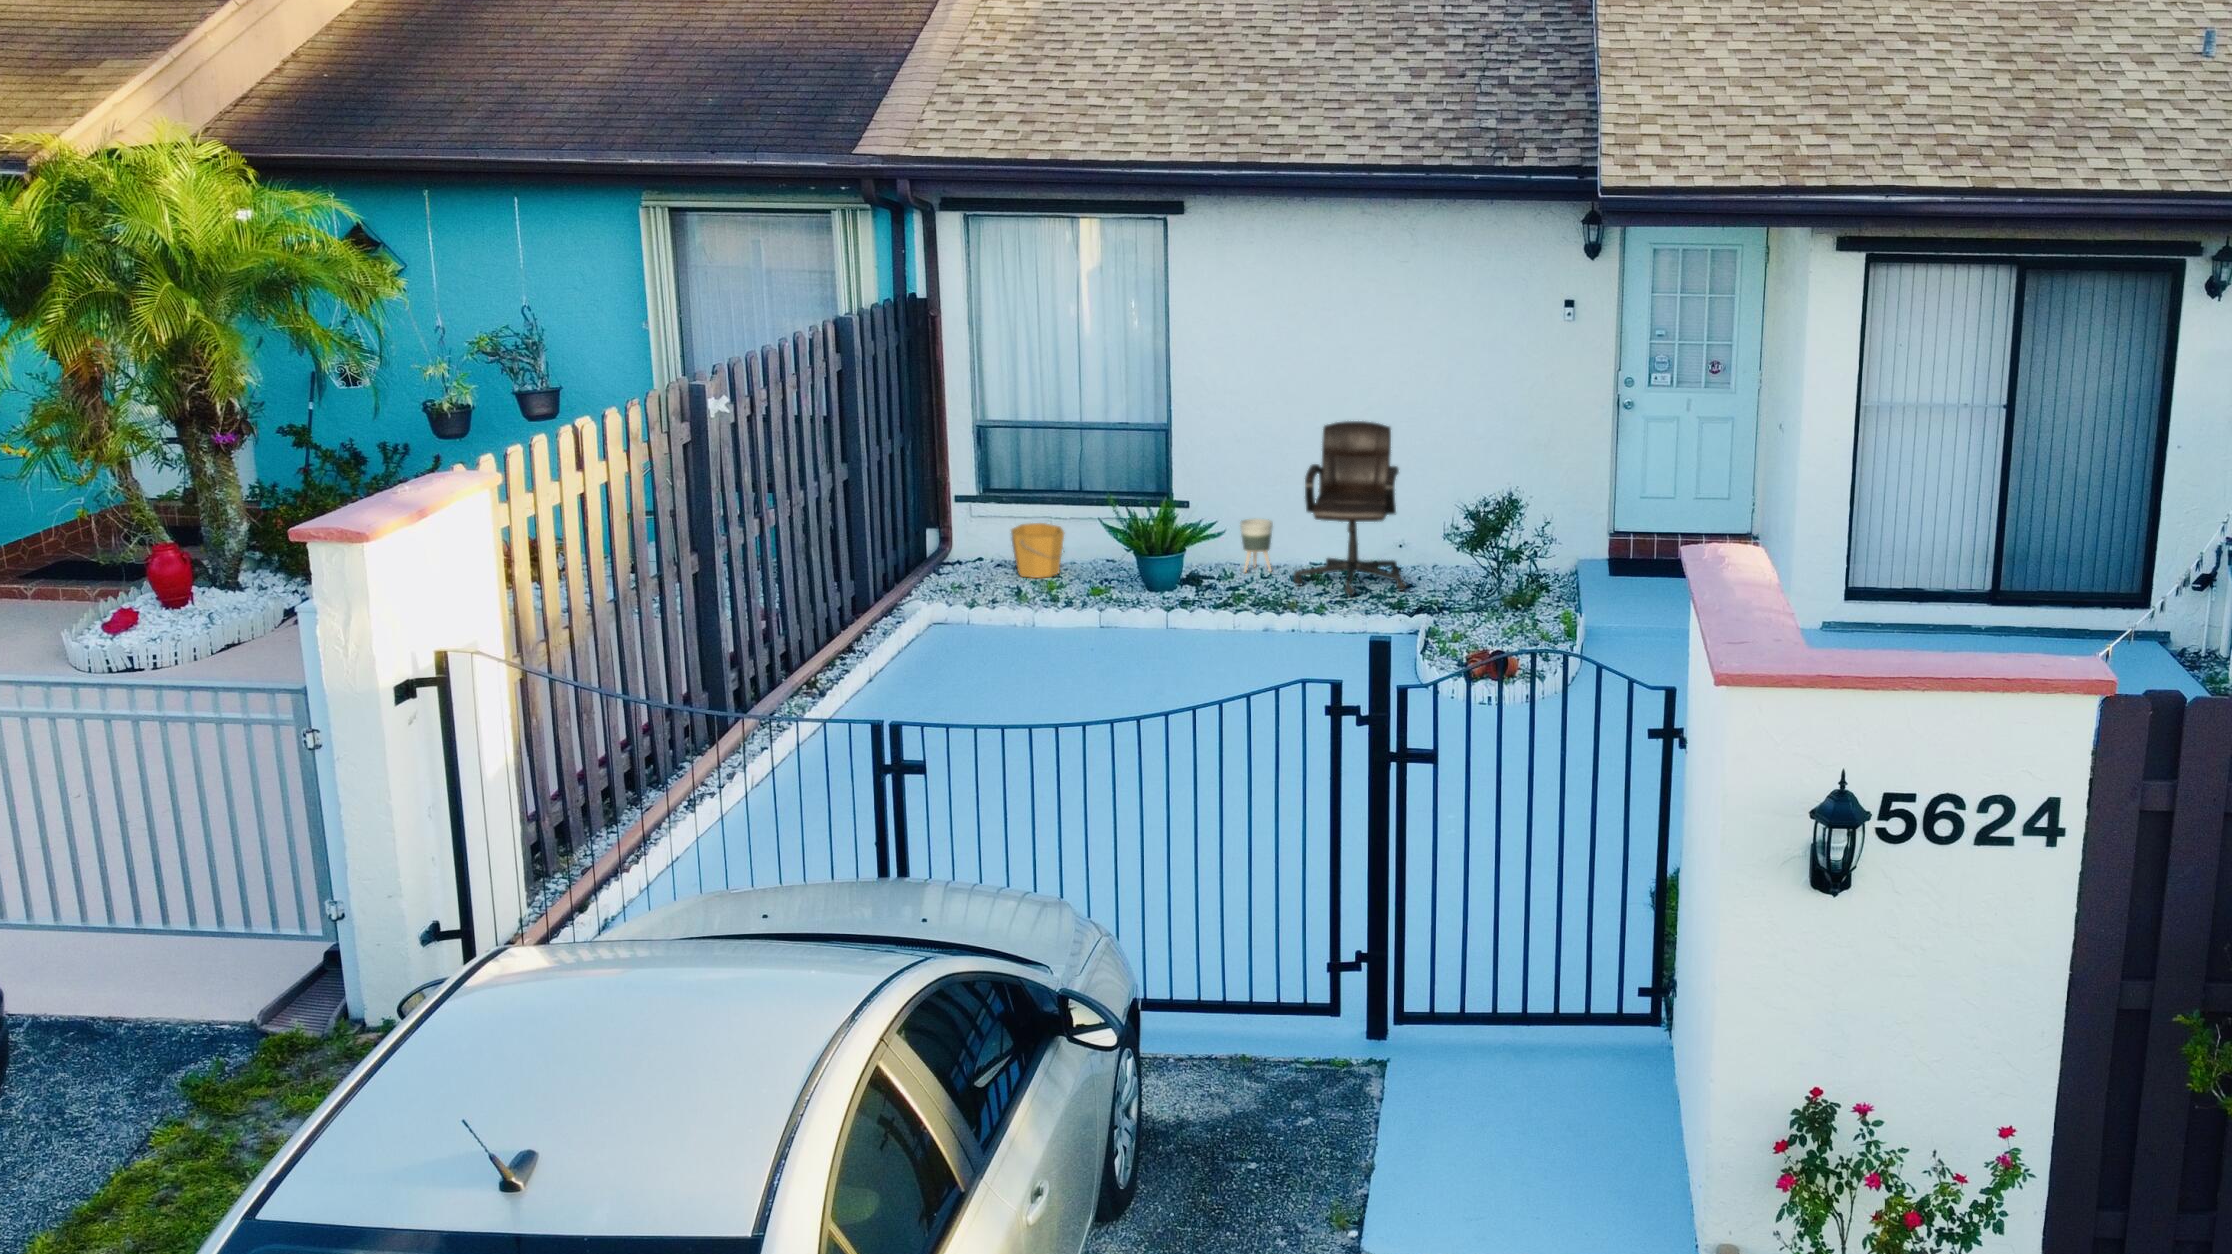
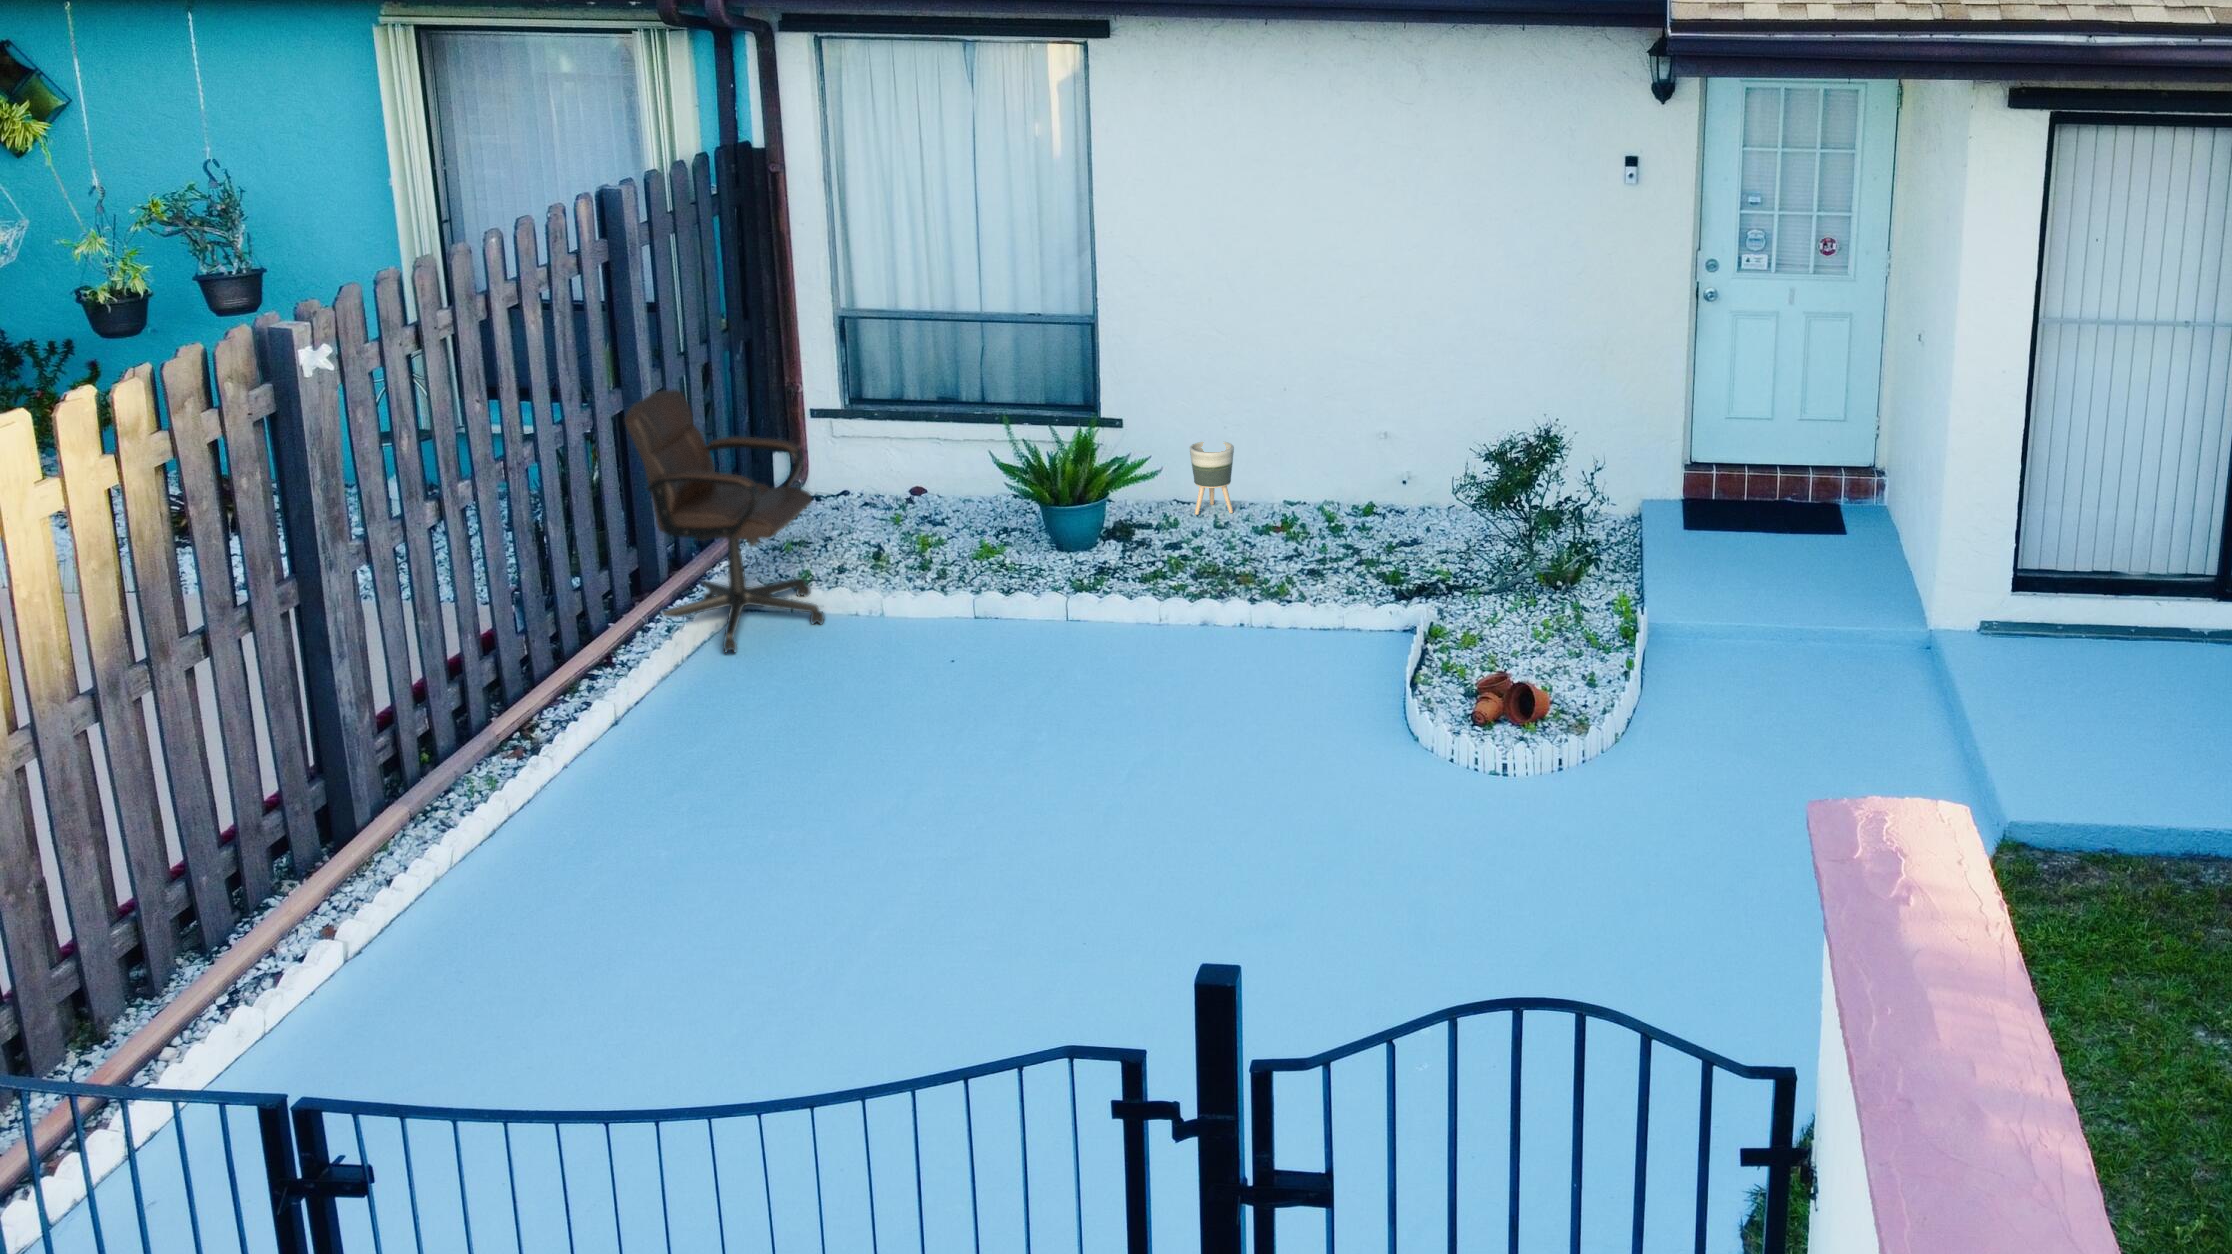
chair: present [1293,421,1407,596] -> present [625,390,824,653]
bucket: present [1011,523,1065,578] -> none [883,445,957,522]

